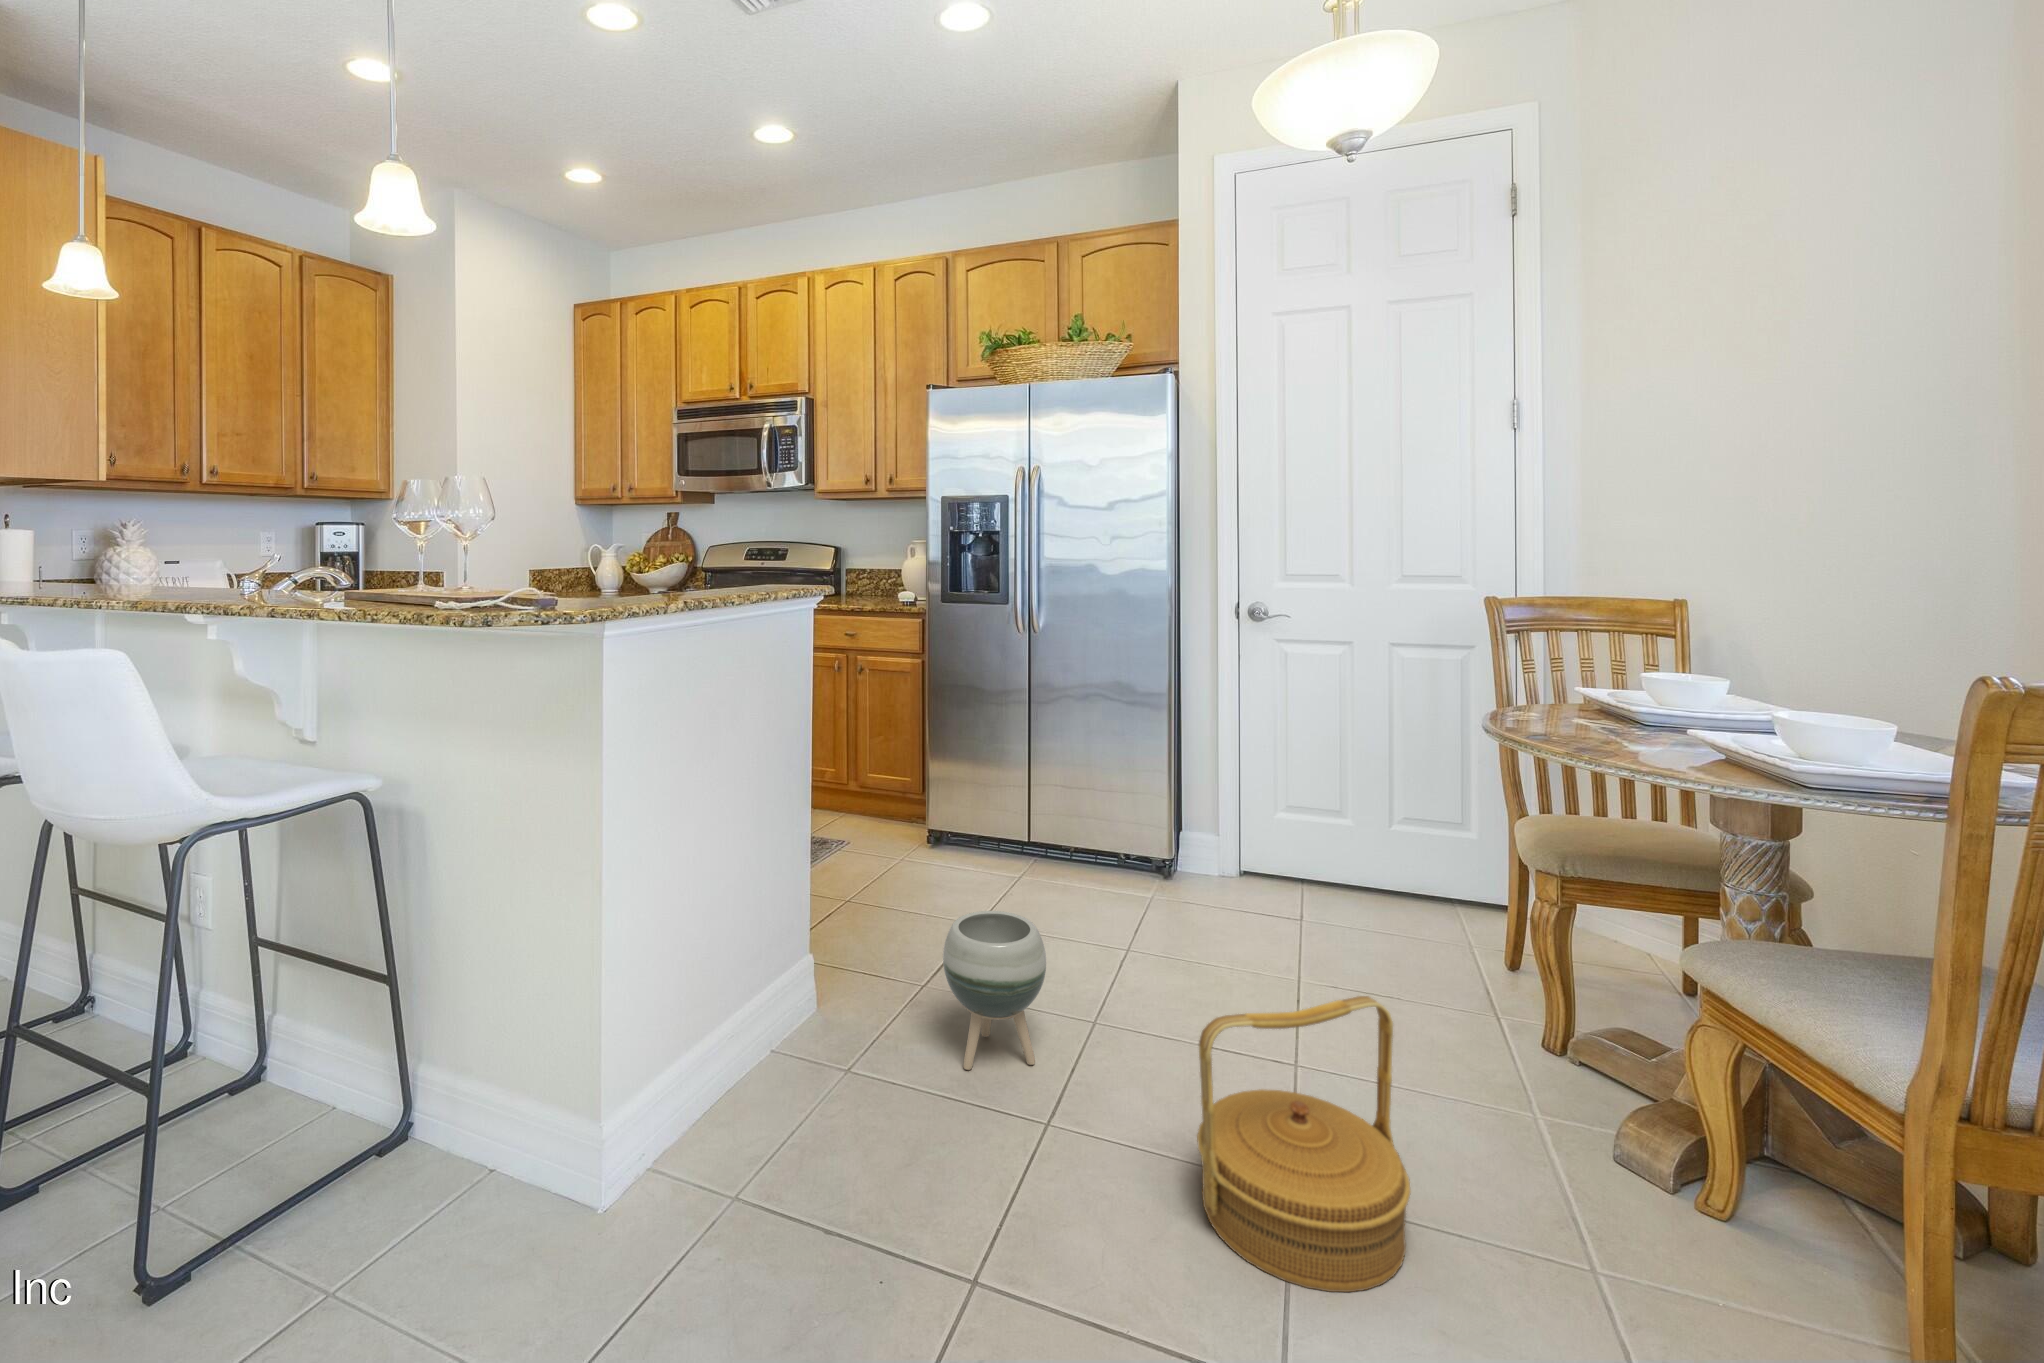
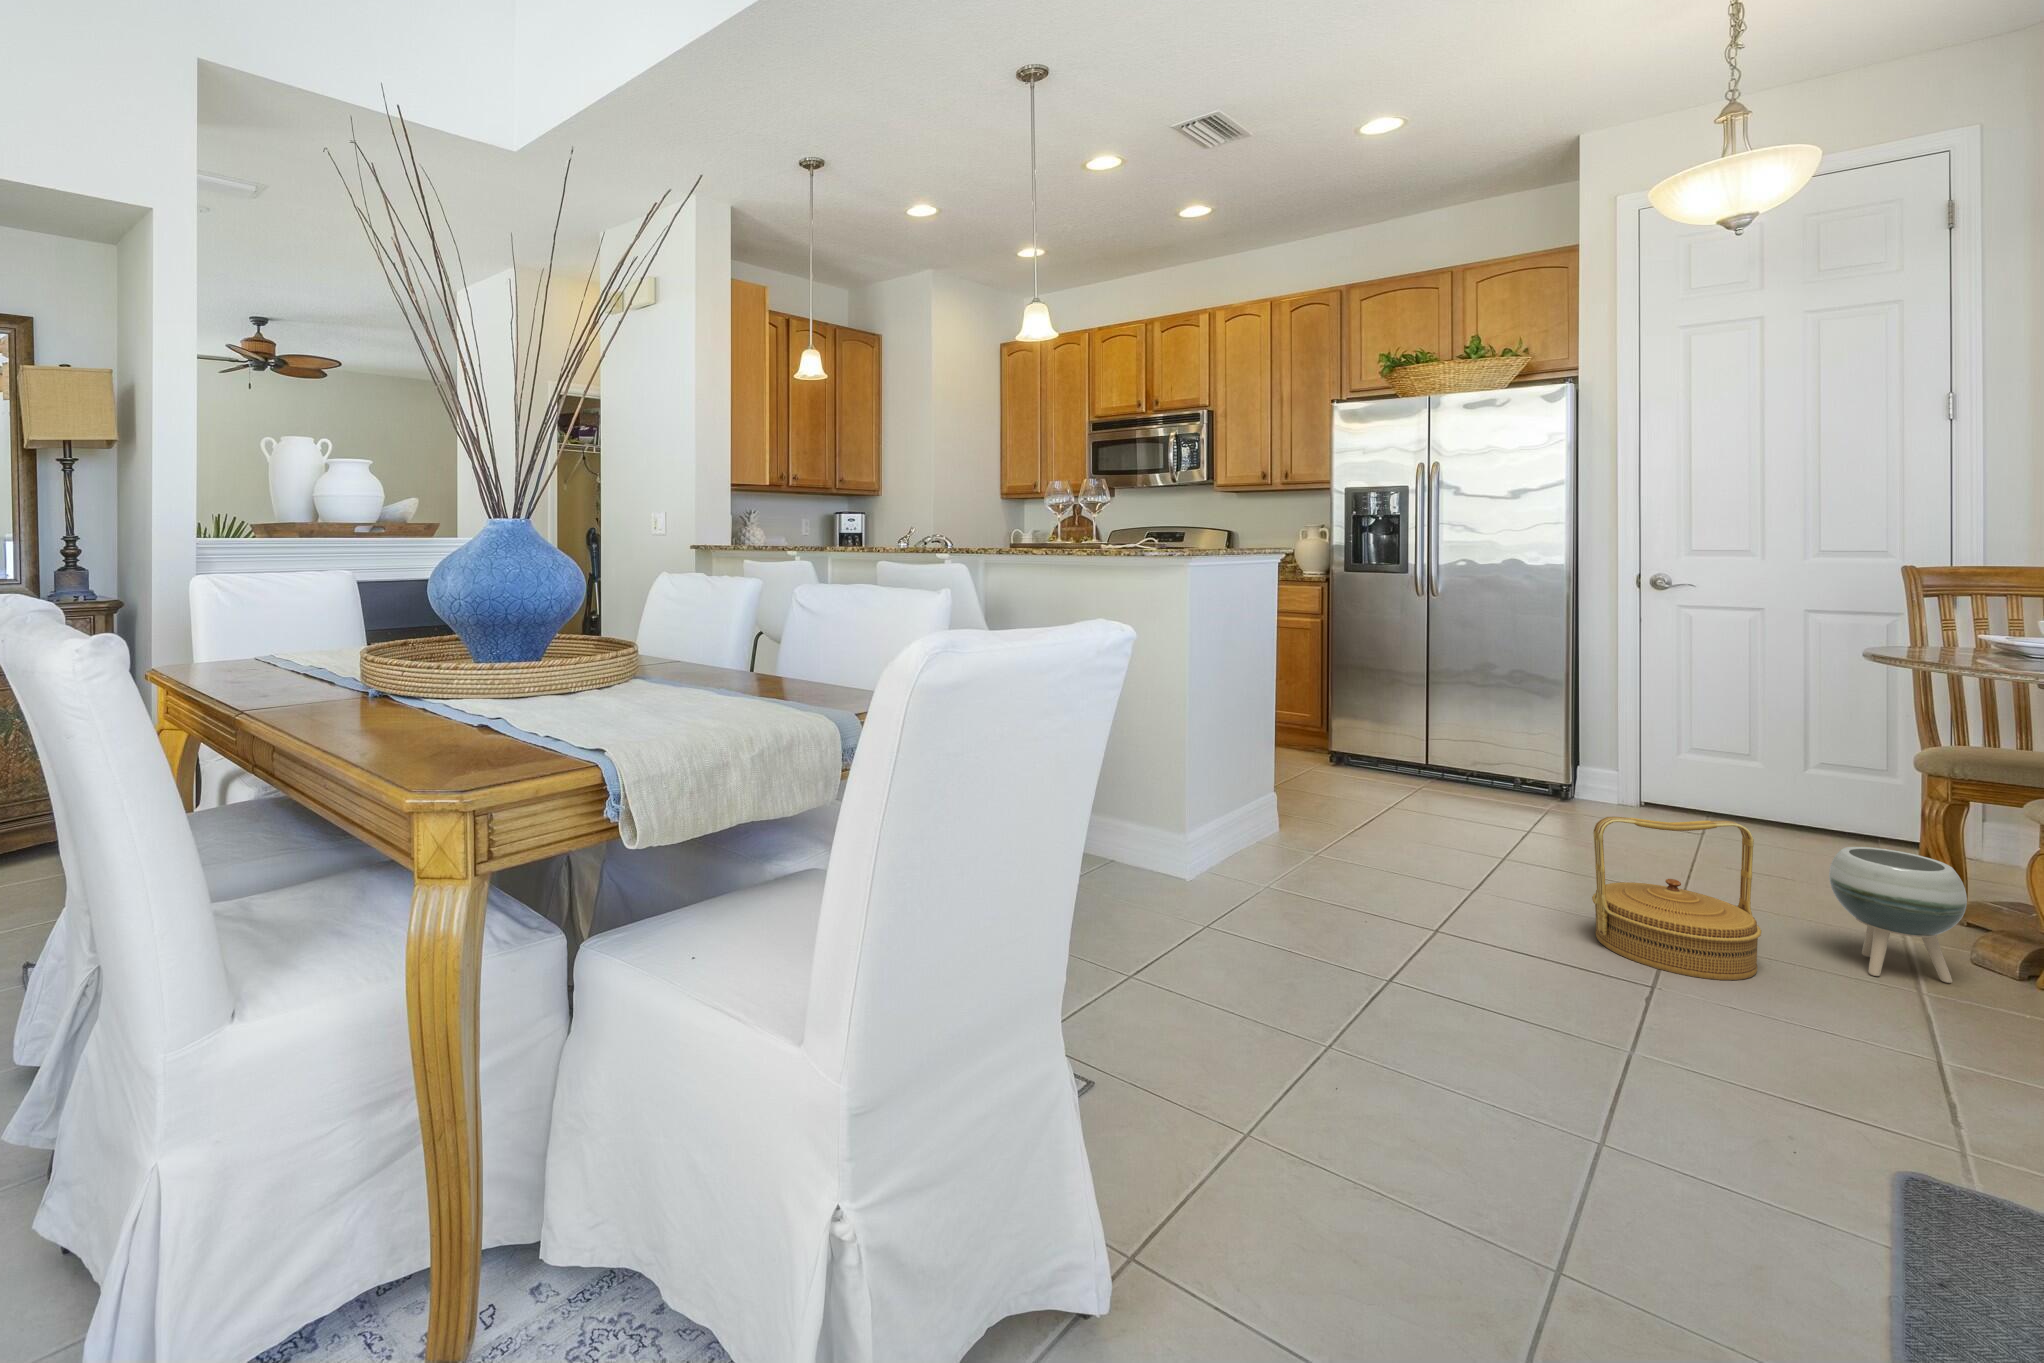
planter: present [943,911,1046,1070] -> present [1829,847,1967,983]

